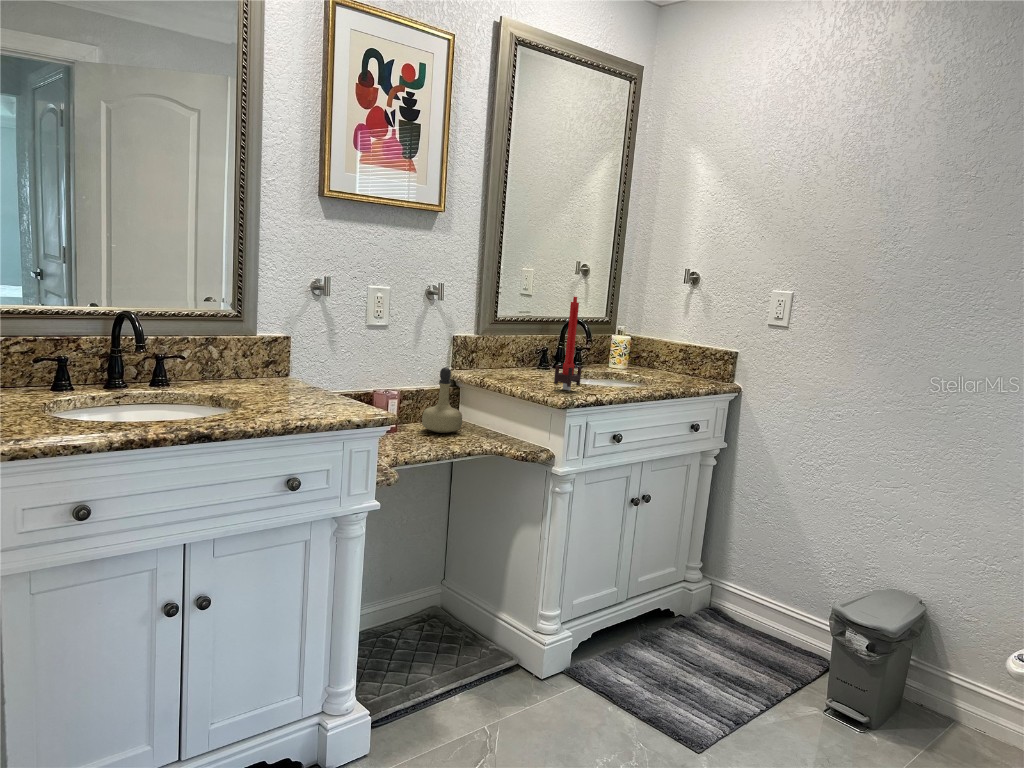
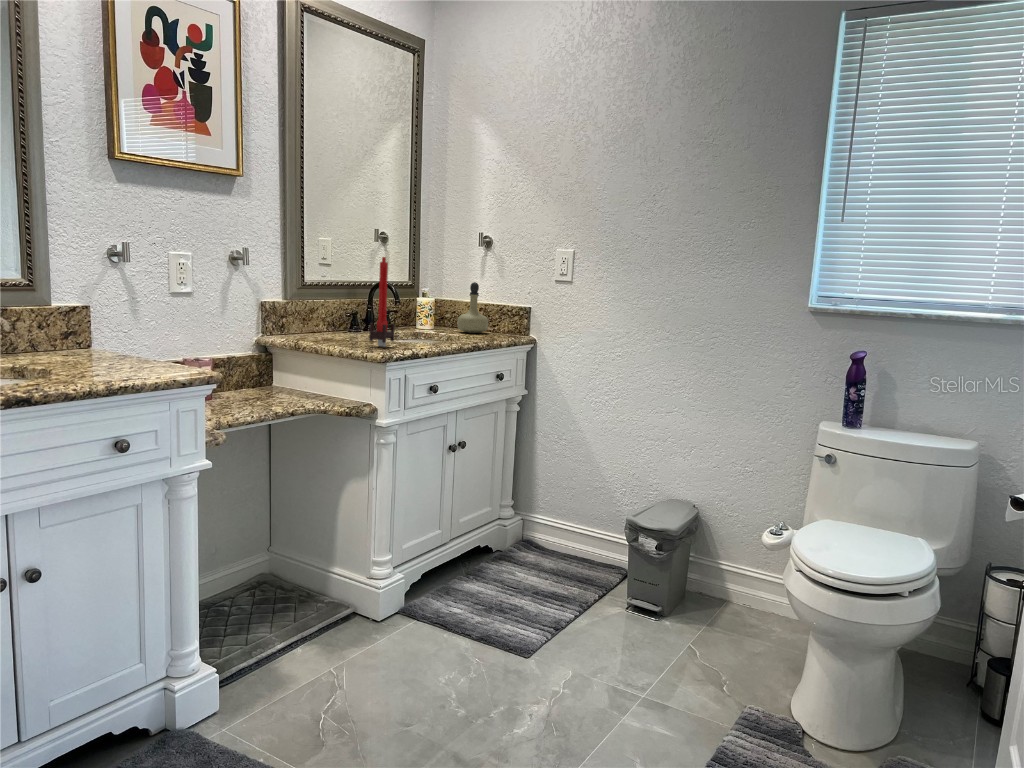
perfume bottle: present [422,367,462,433] -> present [457,282,488,333]

